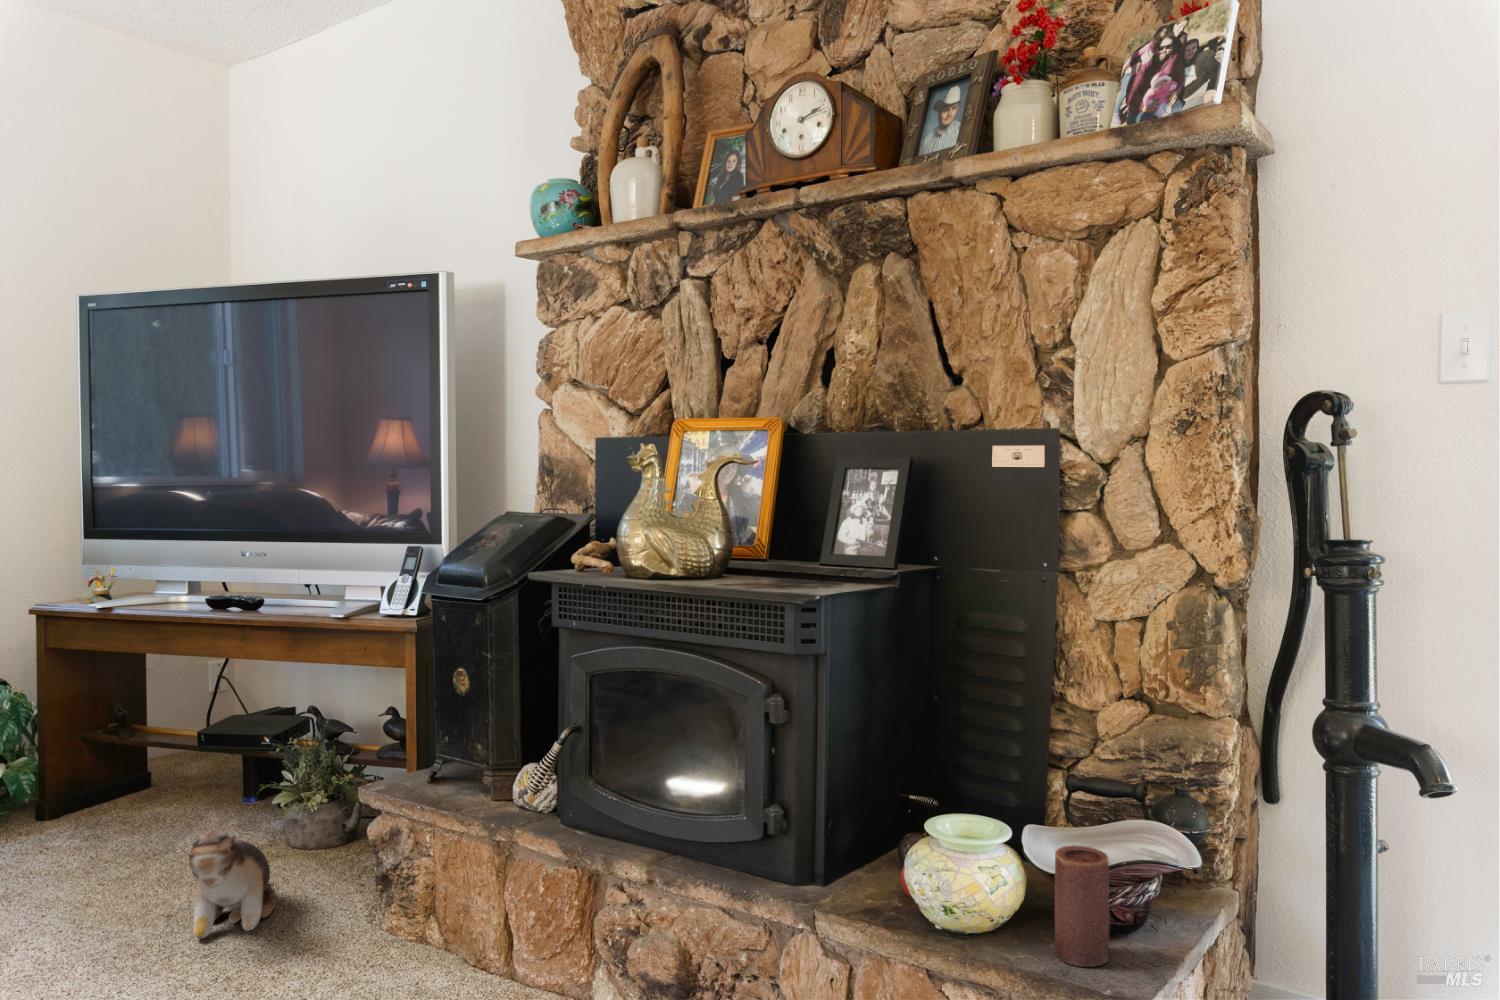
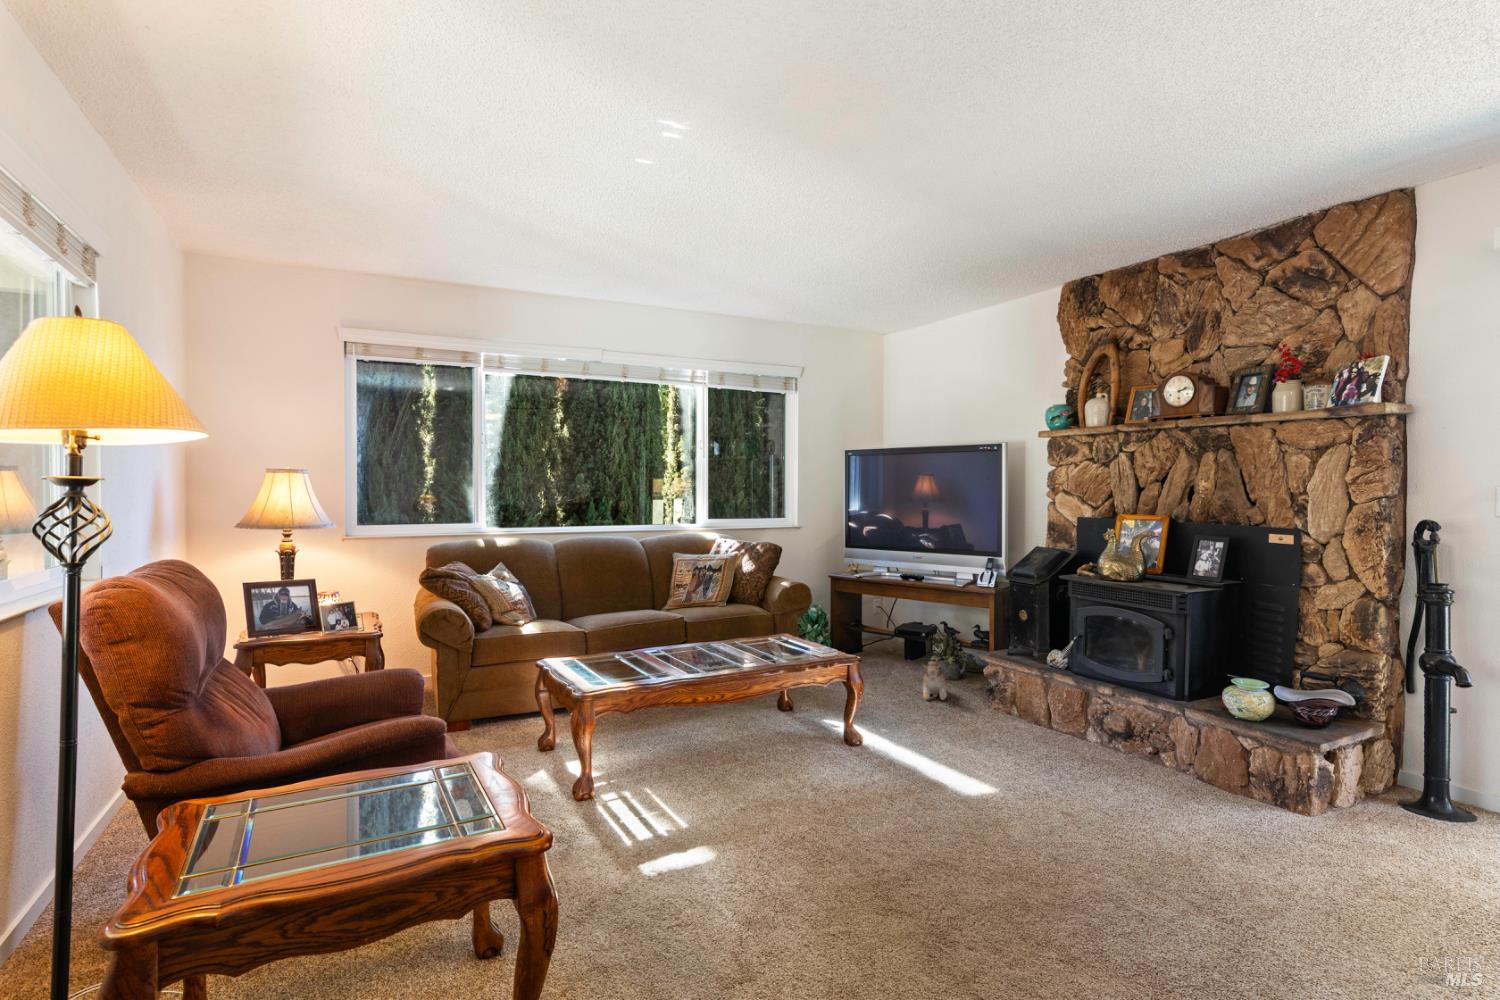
candle: present [1055,845,1110,967] -> none [1281,690,1305,732]

